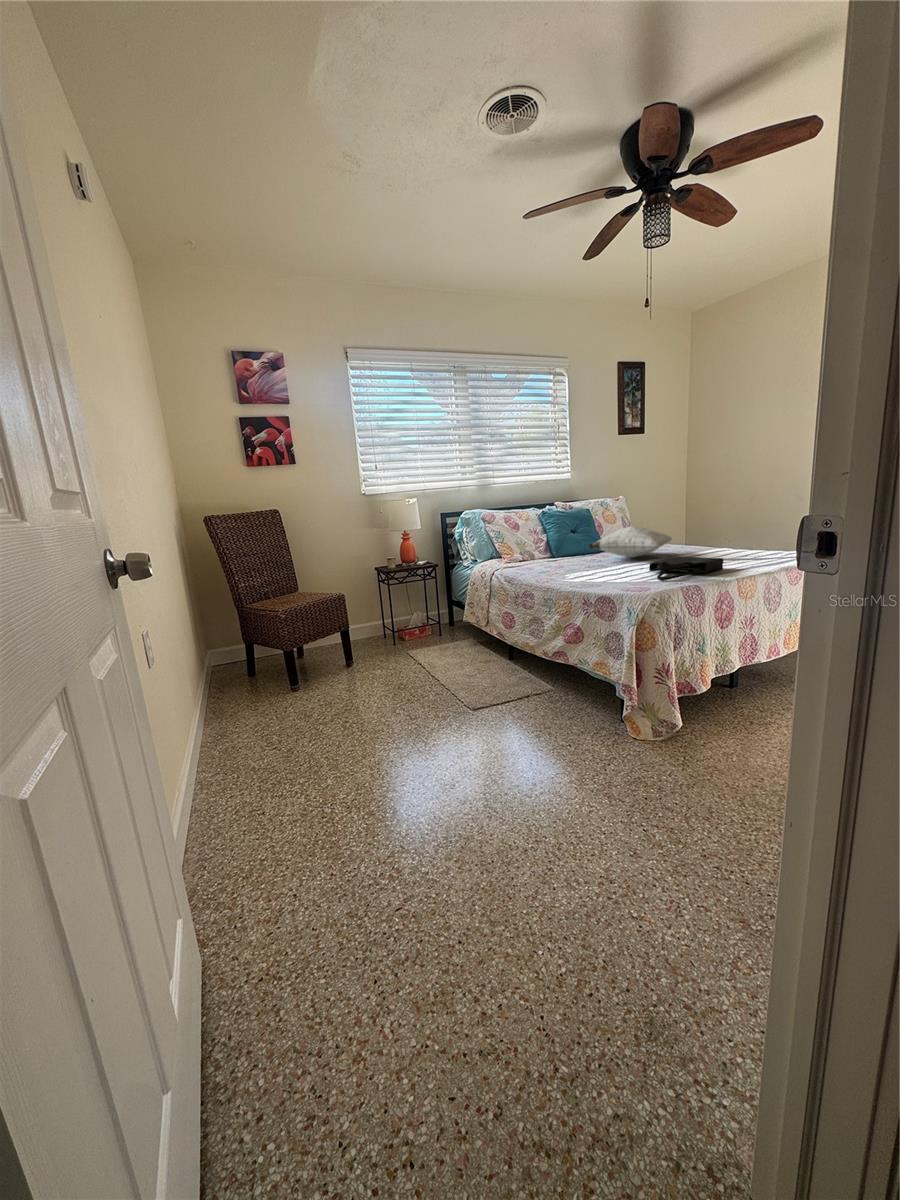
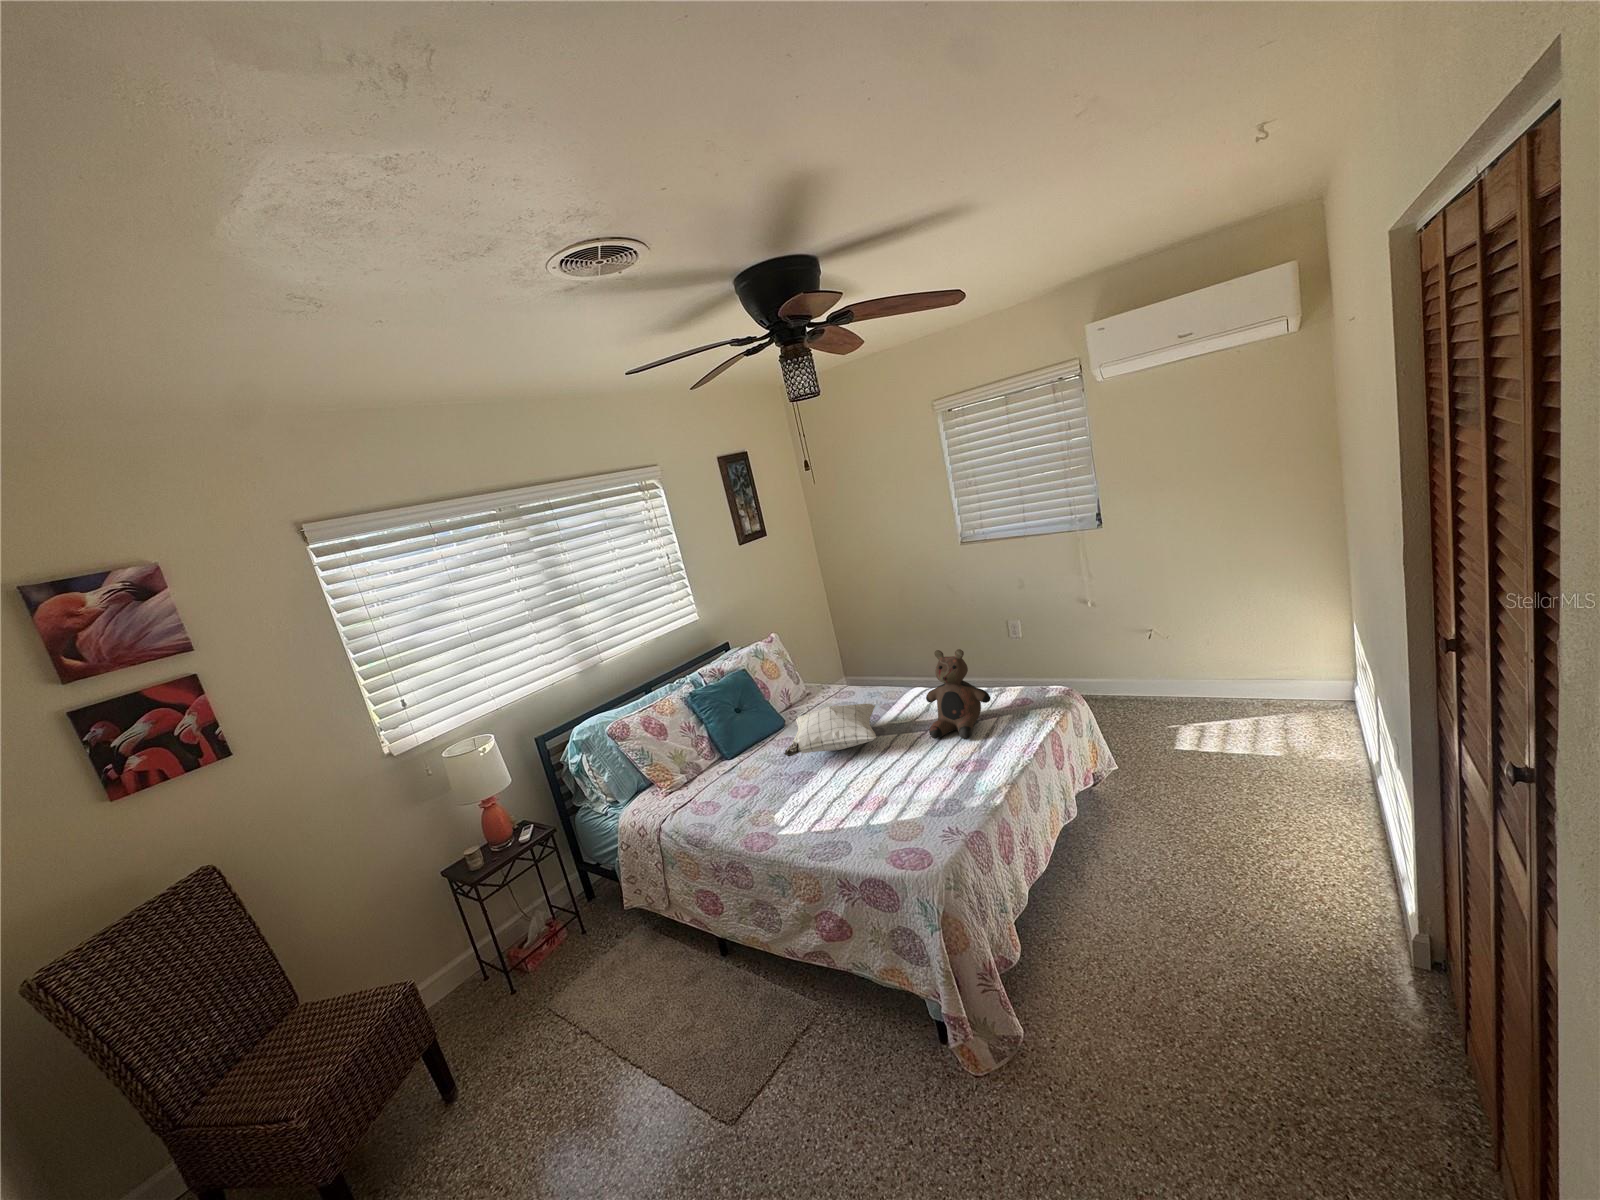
teddy bear: none [705,493,768,563] -> present [926,649,991,740]
tote bag: present [649,555,723,580] -> none [888,746,966,814]

